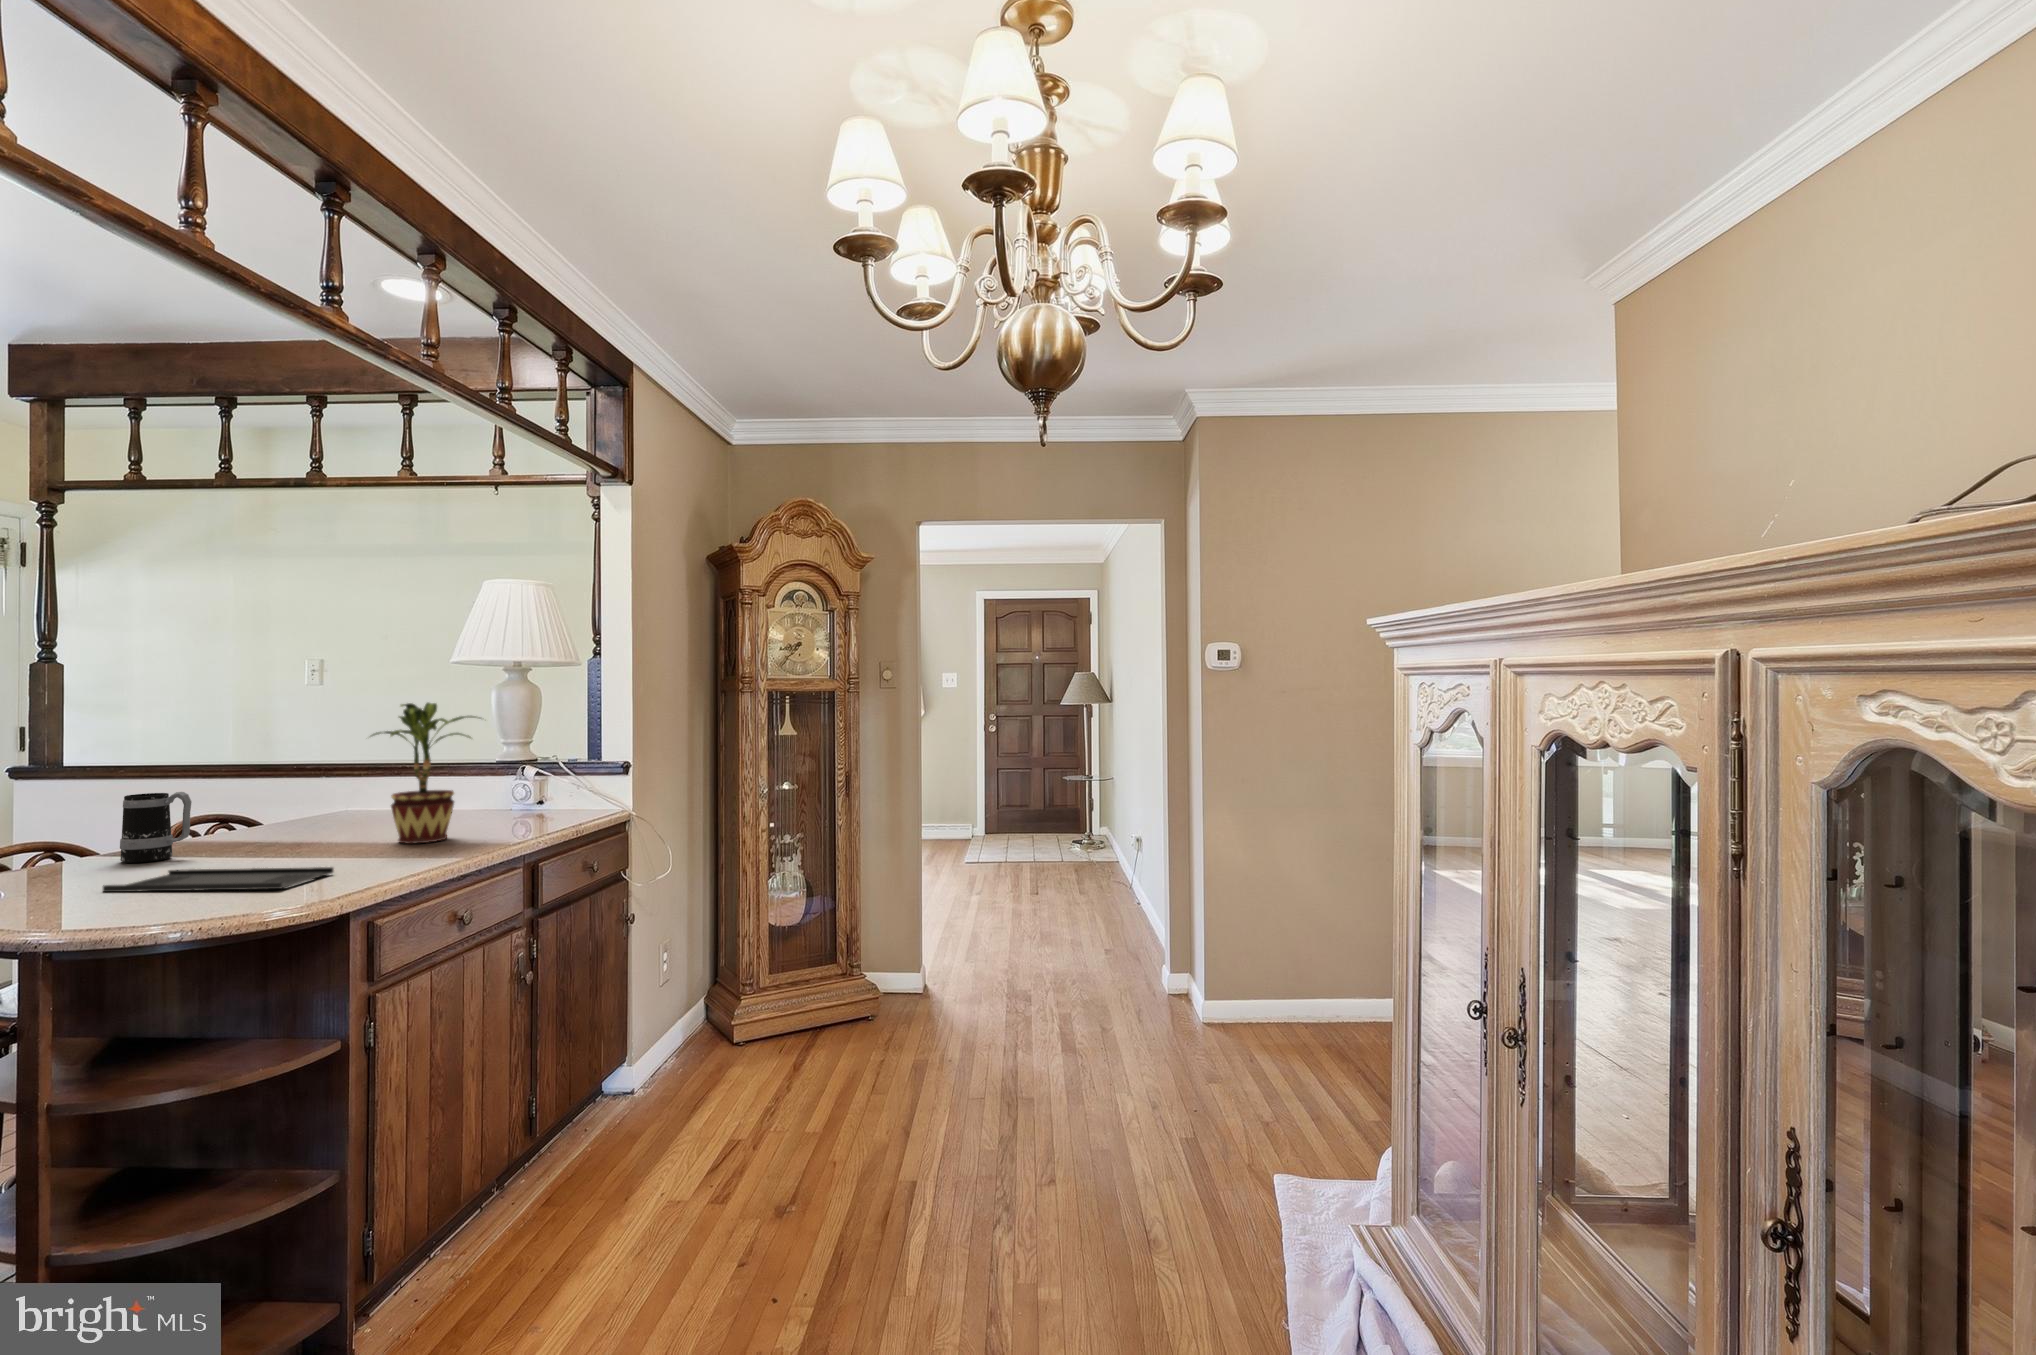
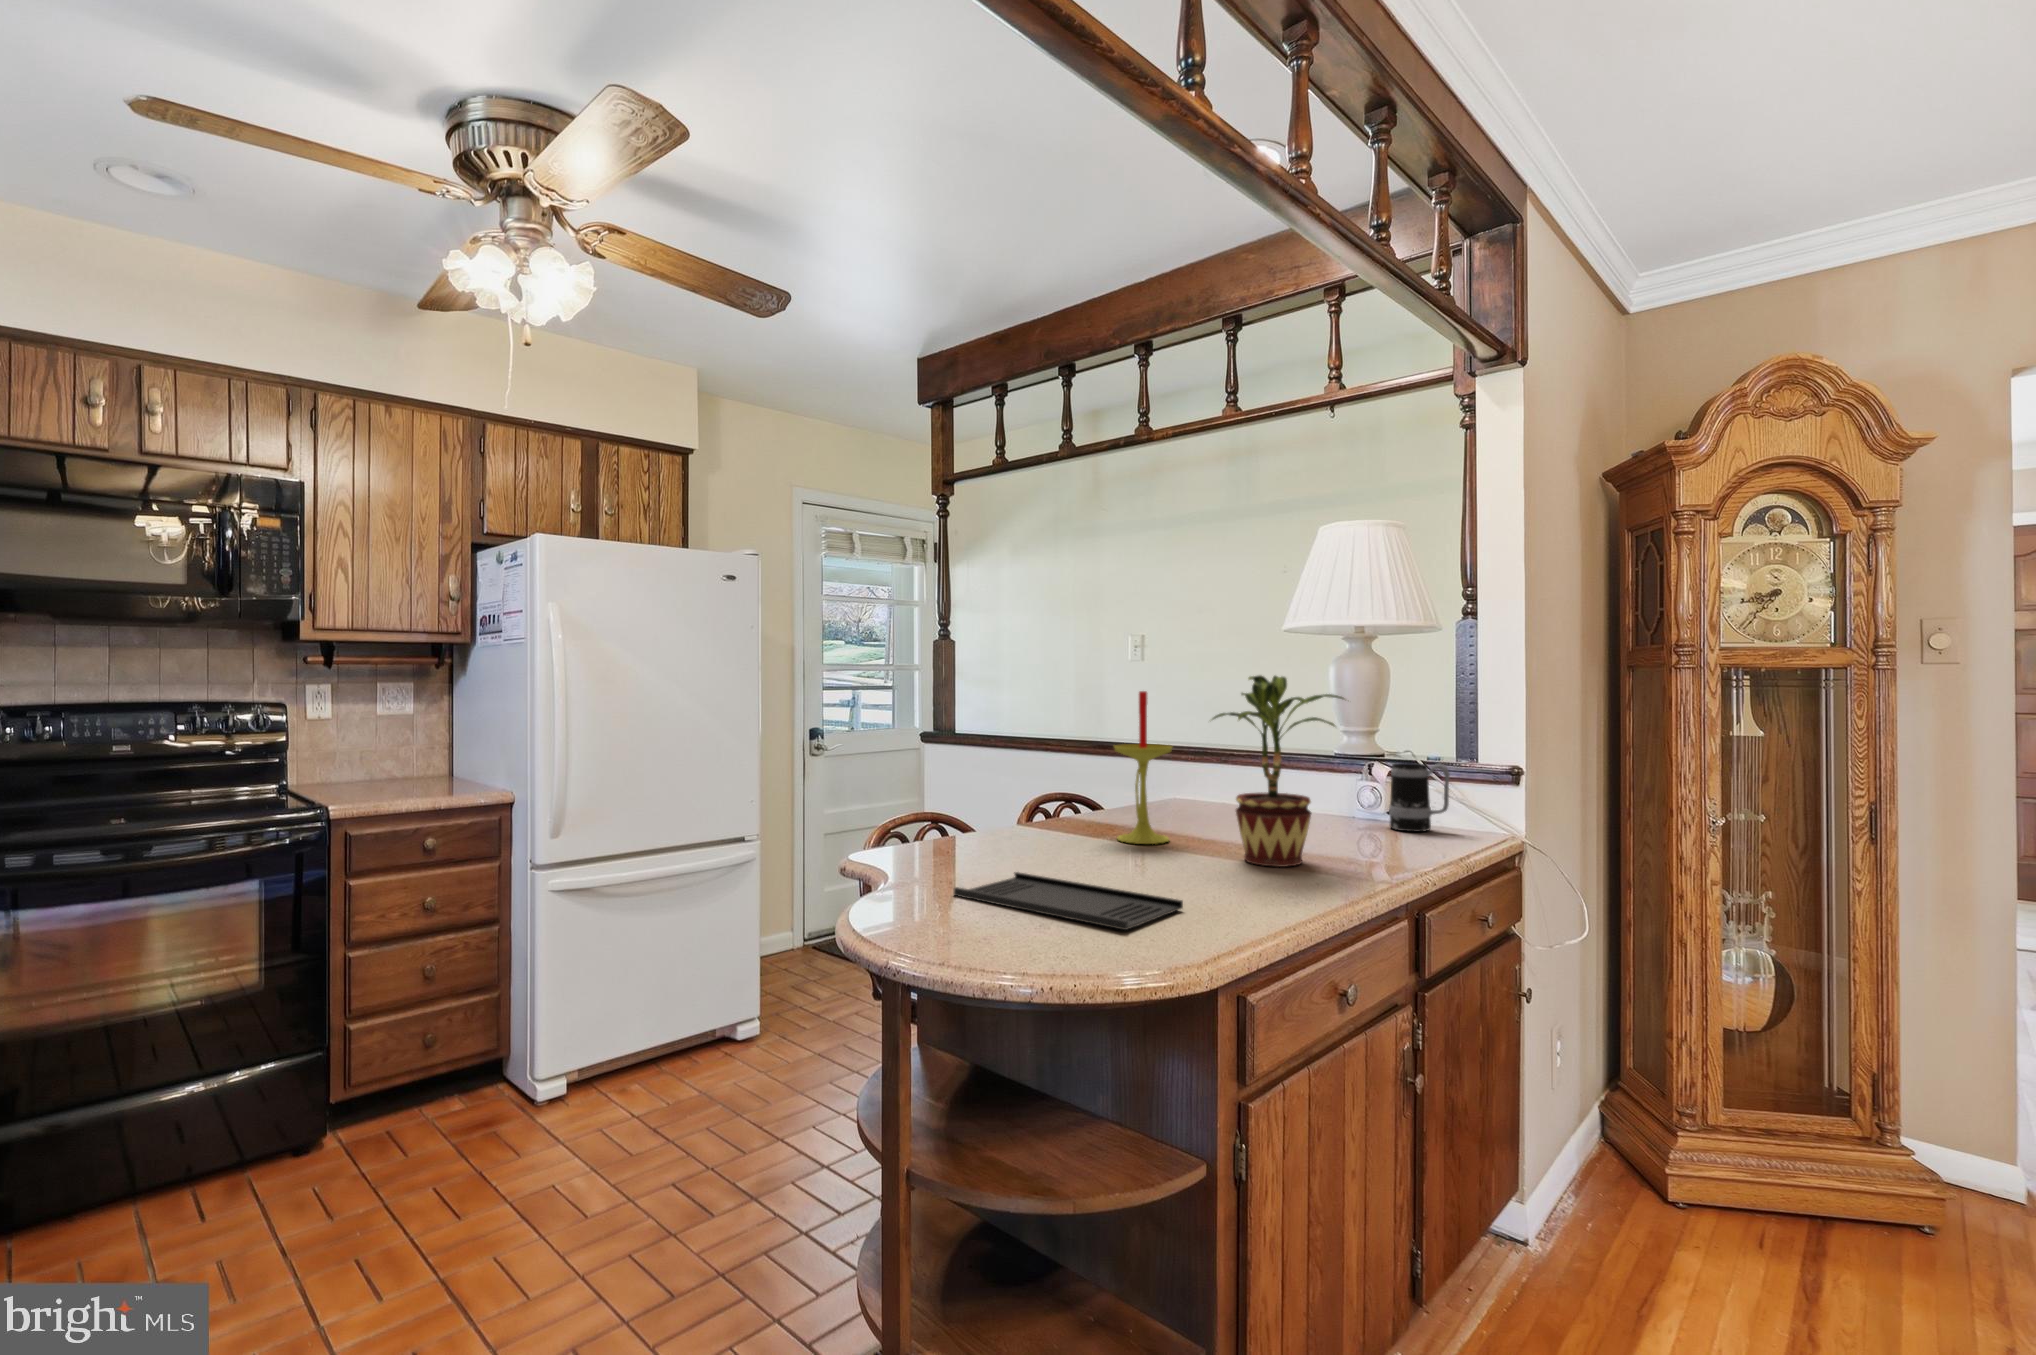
candle: none [275,713,337,842] -> present [1114,691,1172,844]
mug: present [120,792,192,863] -> present [1389,763,1450,832]

